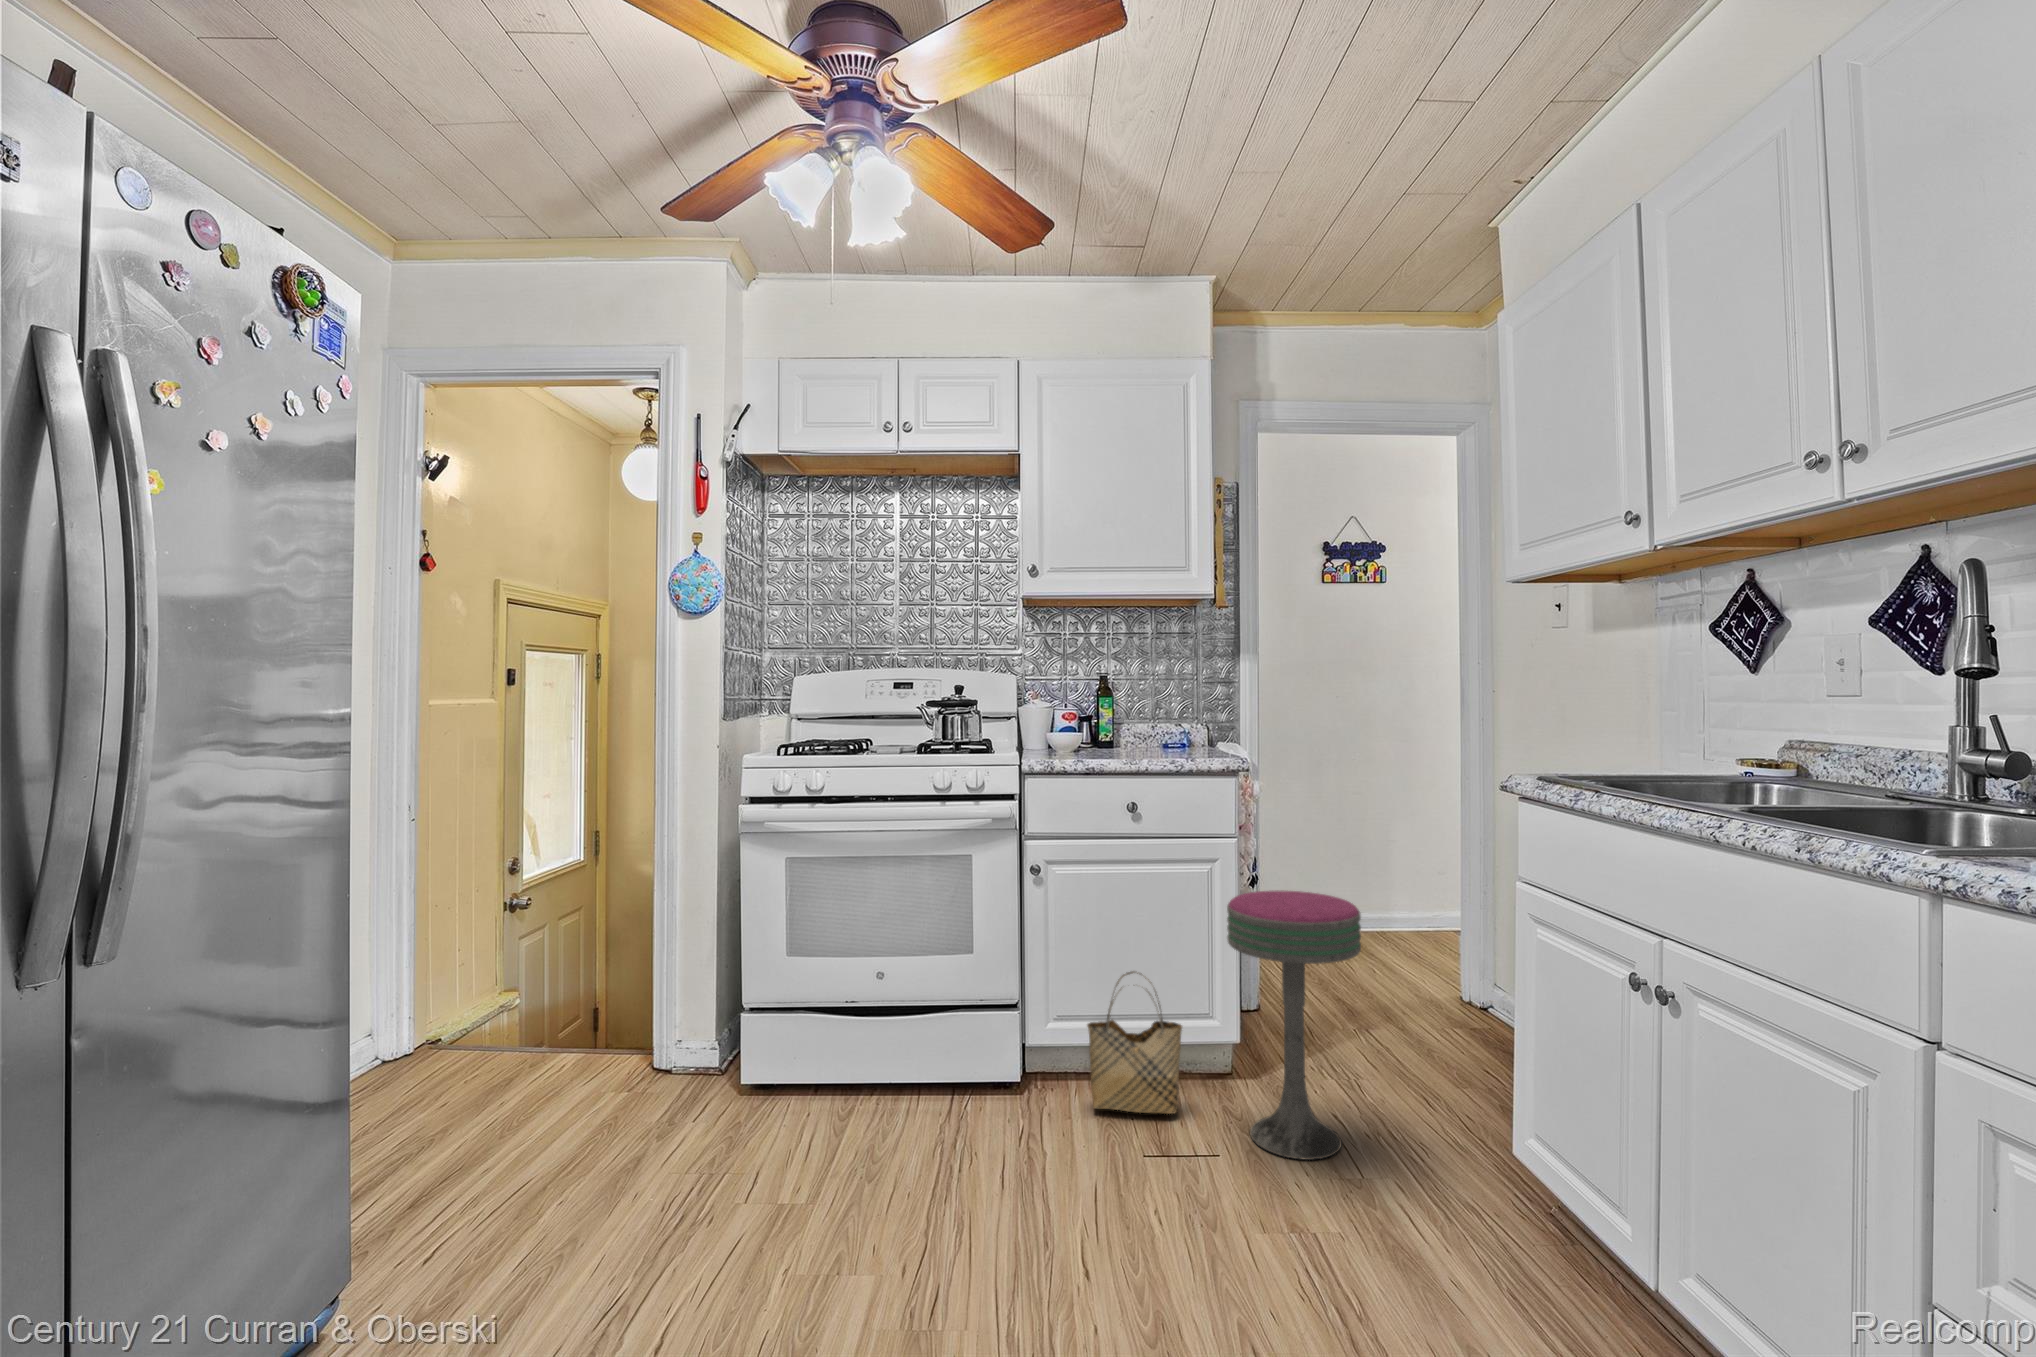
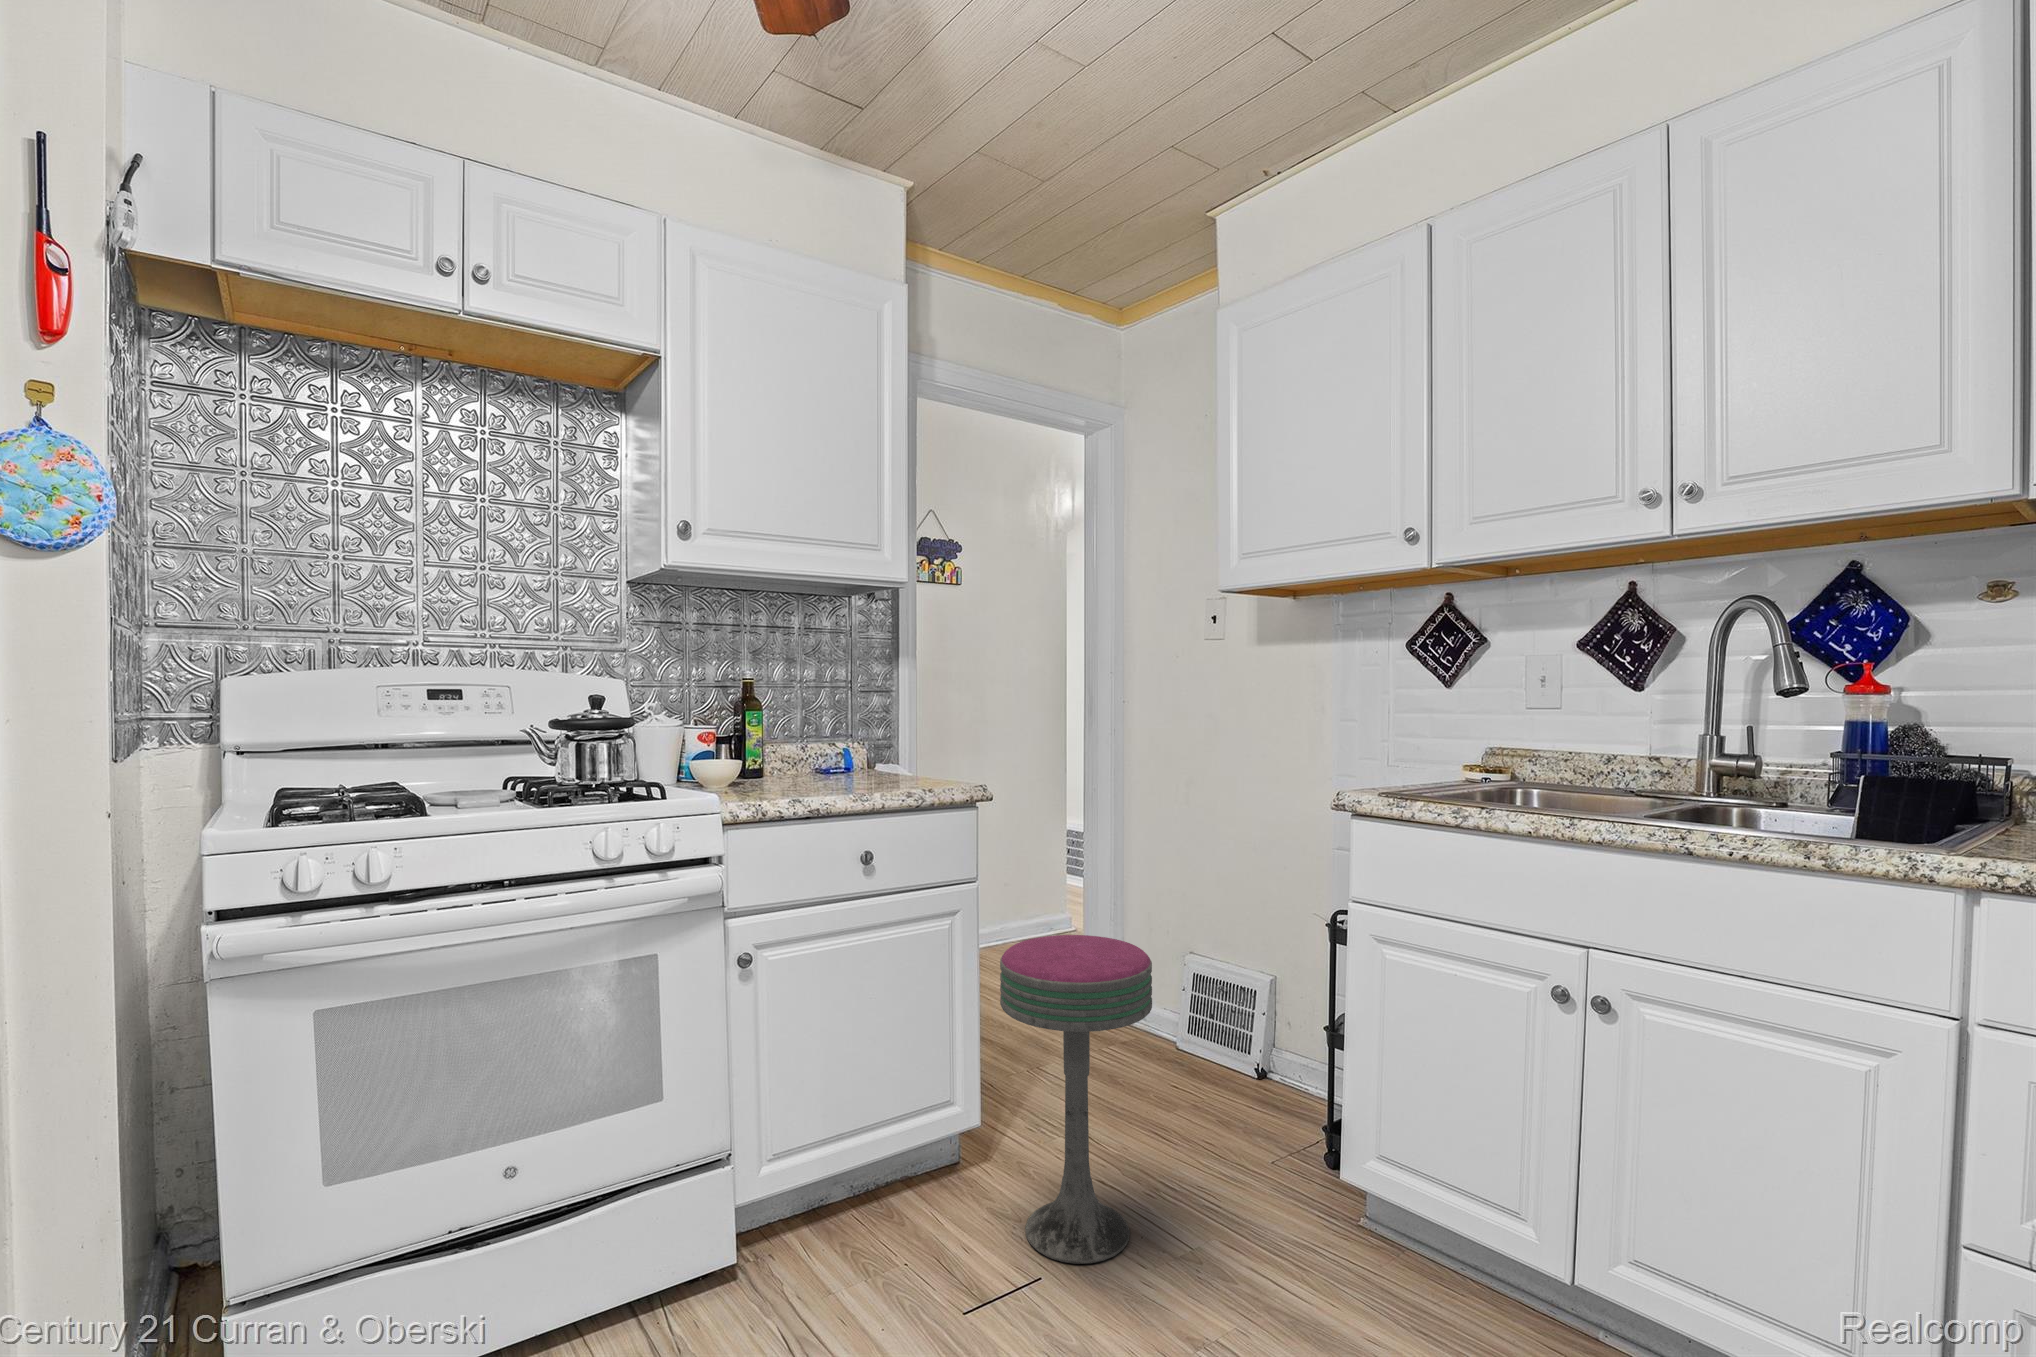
woven basket: present [1087,971,1182,1114] -> none [816,1073,938,1281]

